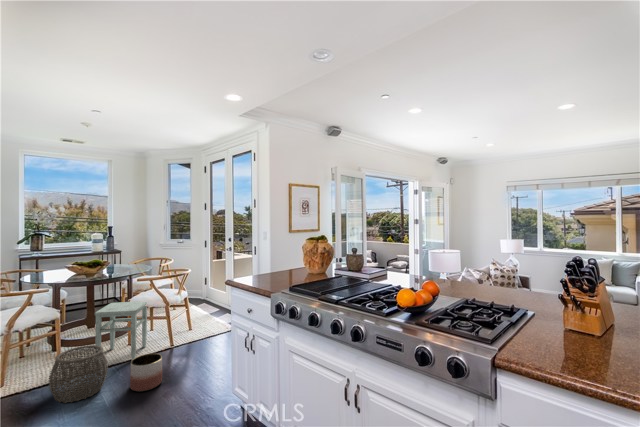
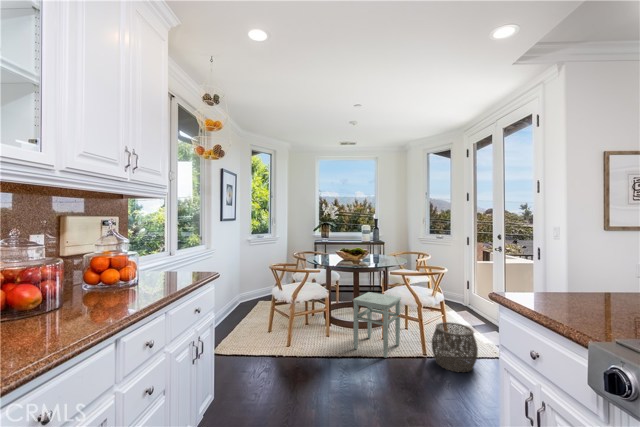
woven basket: present [49,345,108,403] -> present [432,322,478,372]
planter: present [130,354,162,391] -> none [378,359,411,404]

